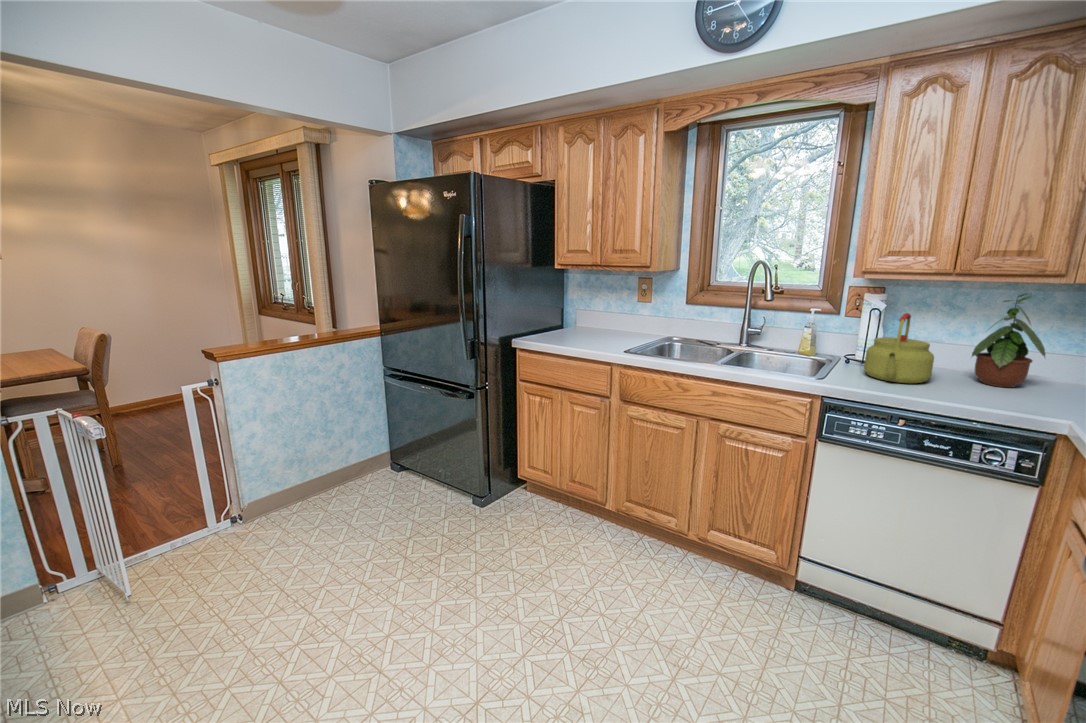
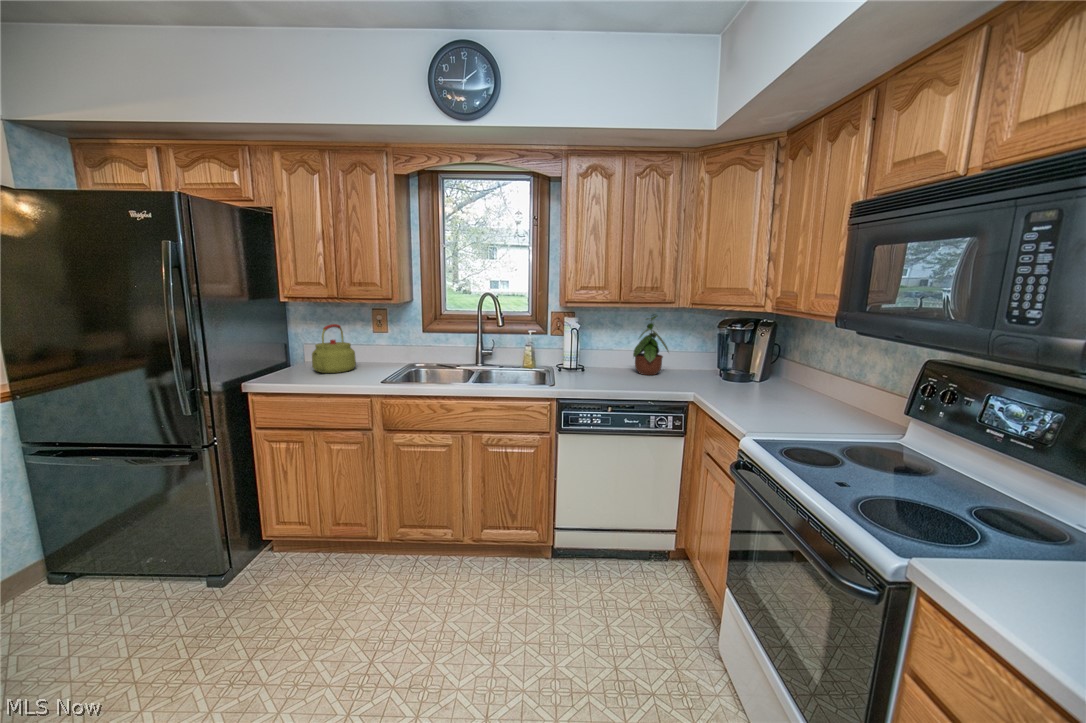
kettle: present [864,313,934,383] -> present [312,324,356,373]

